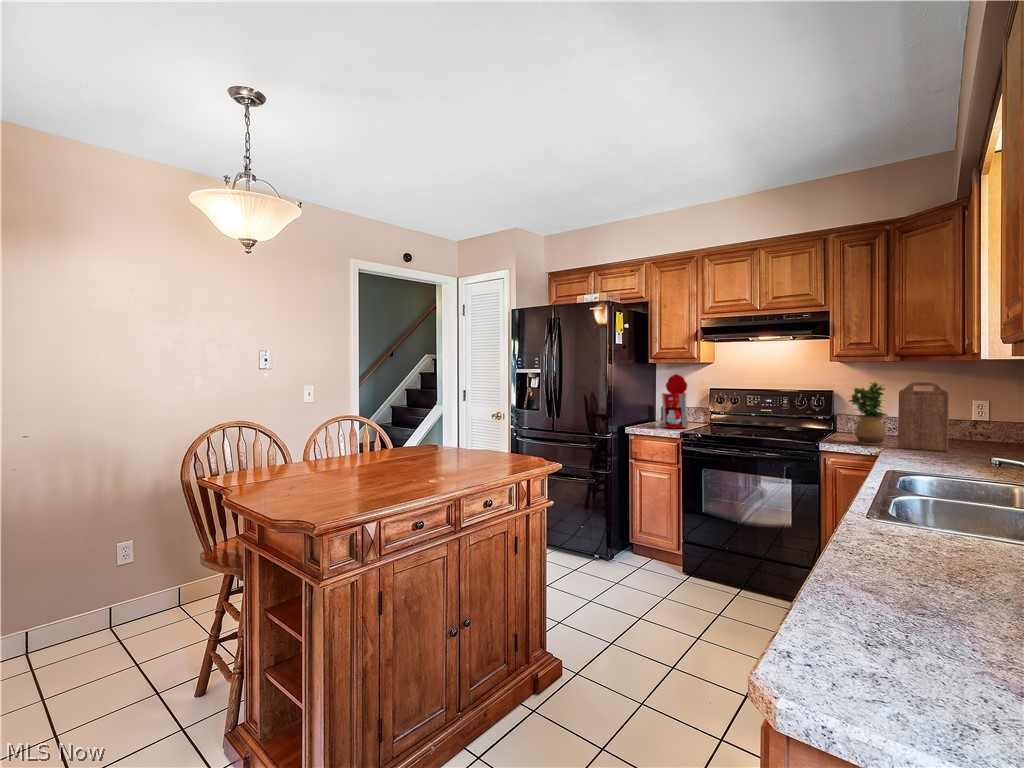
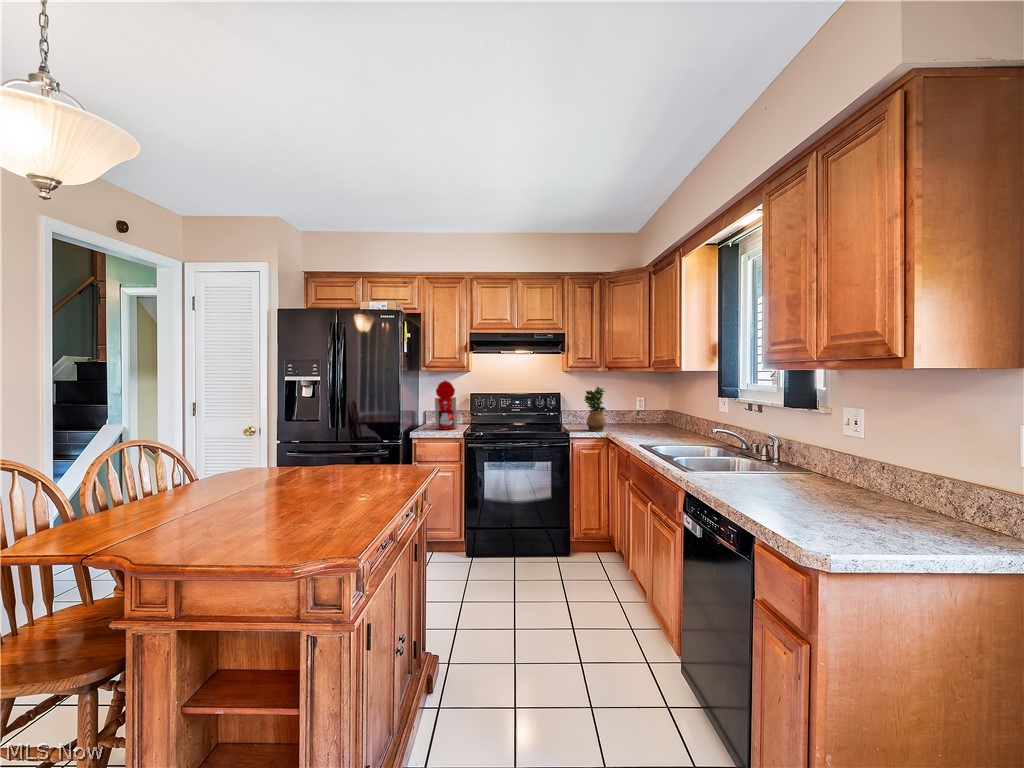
cutting board: present [898,382,949,451] -> none [614,386,641,432]

